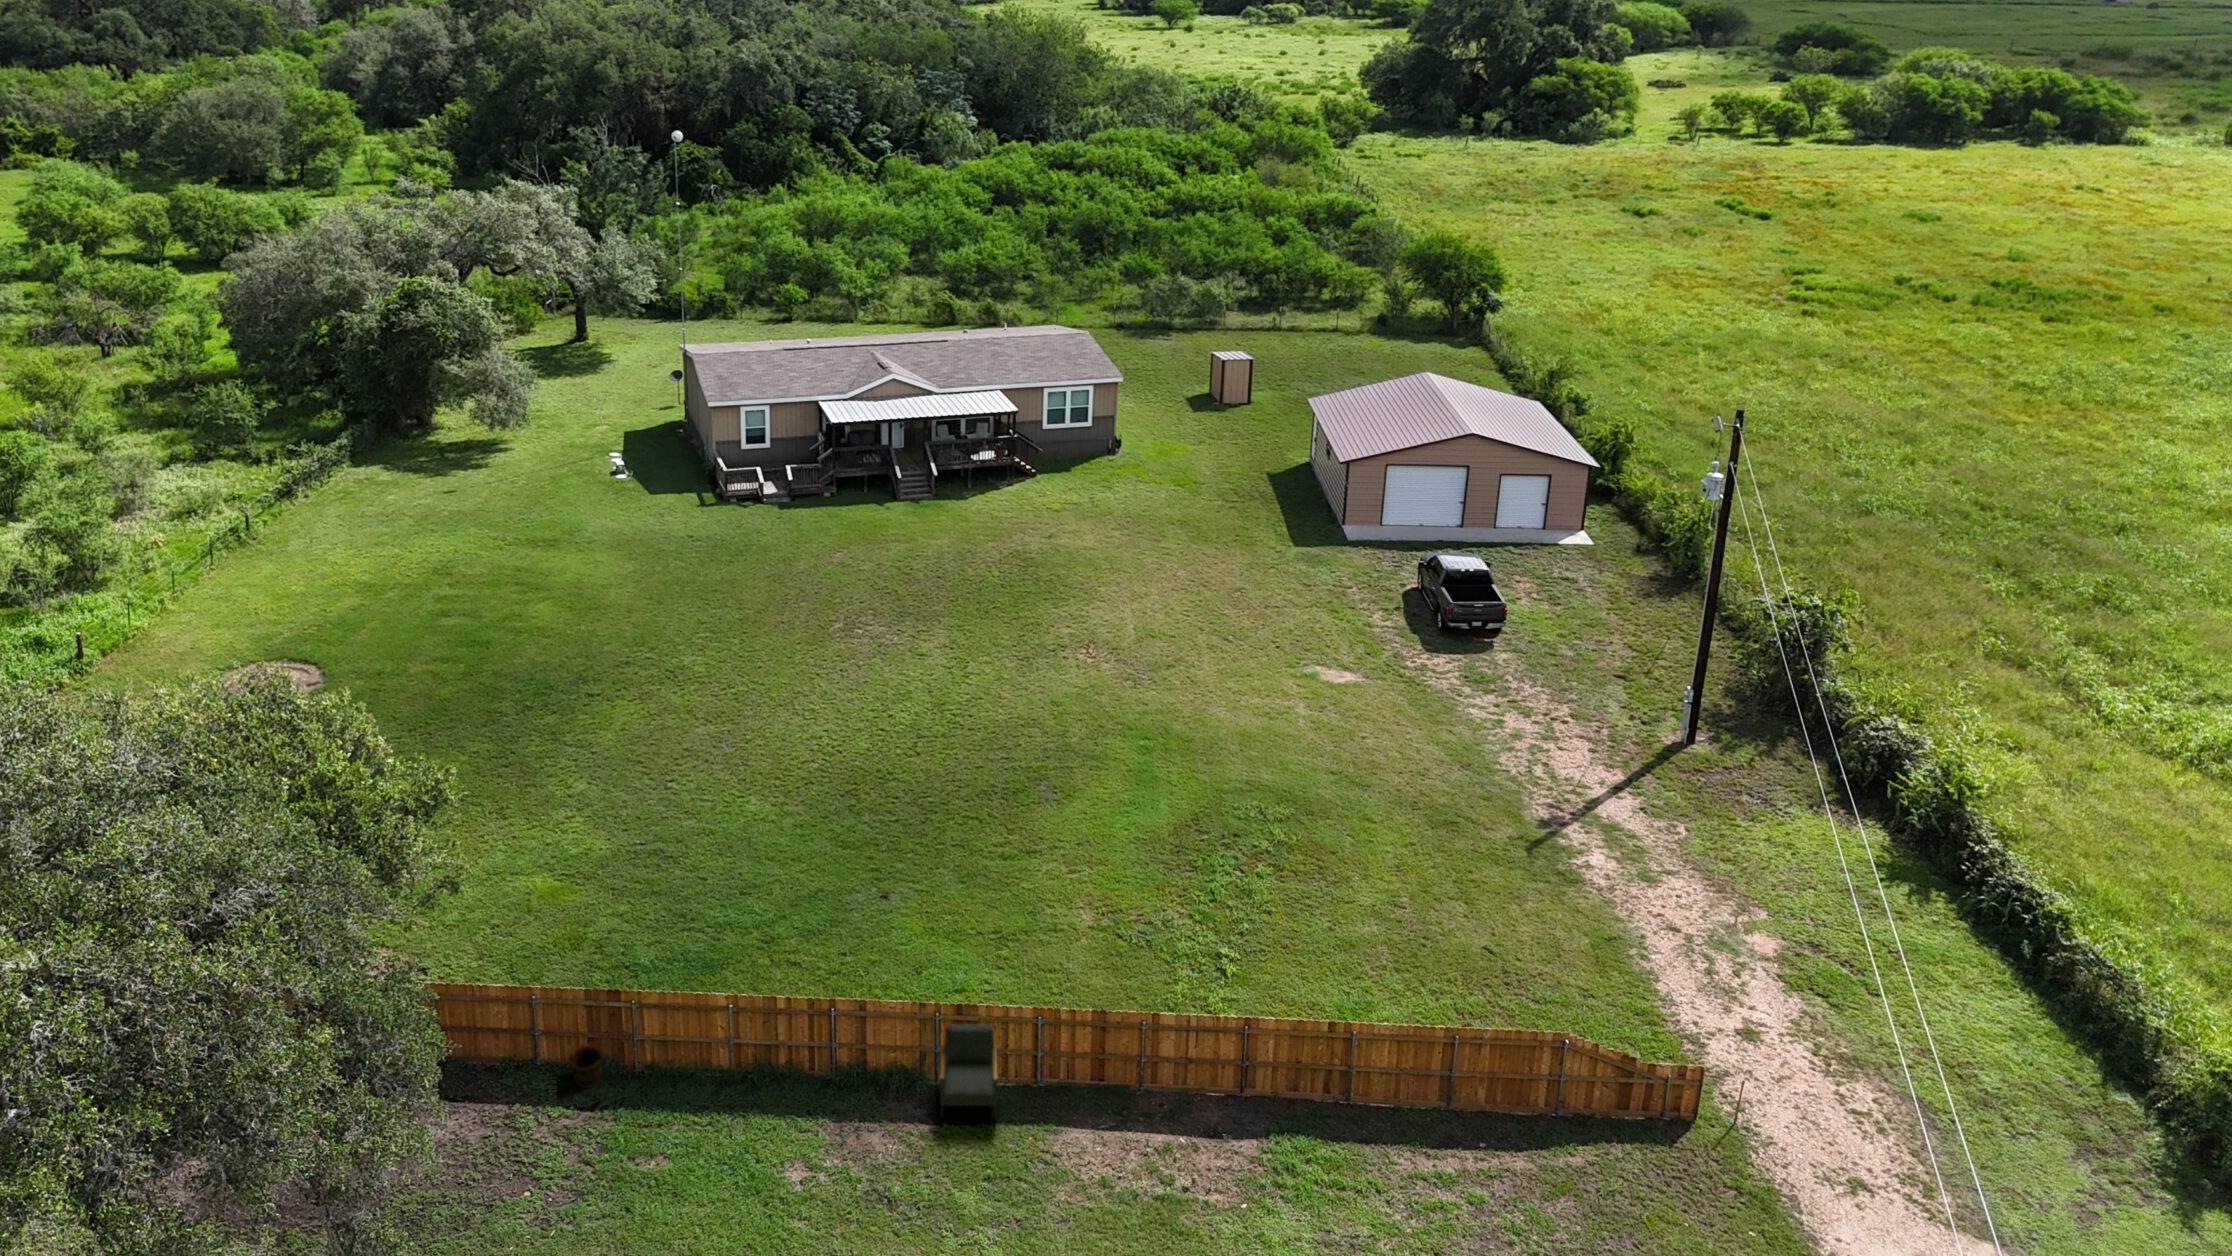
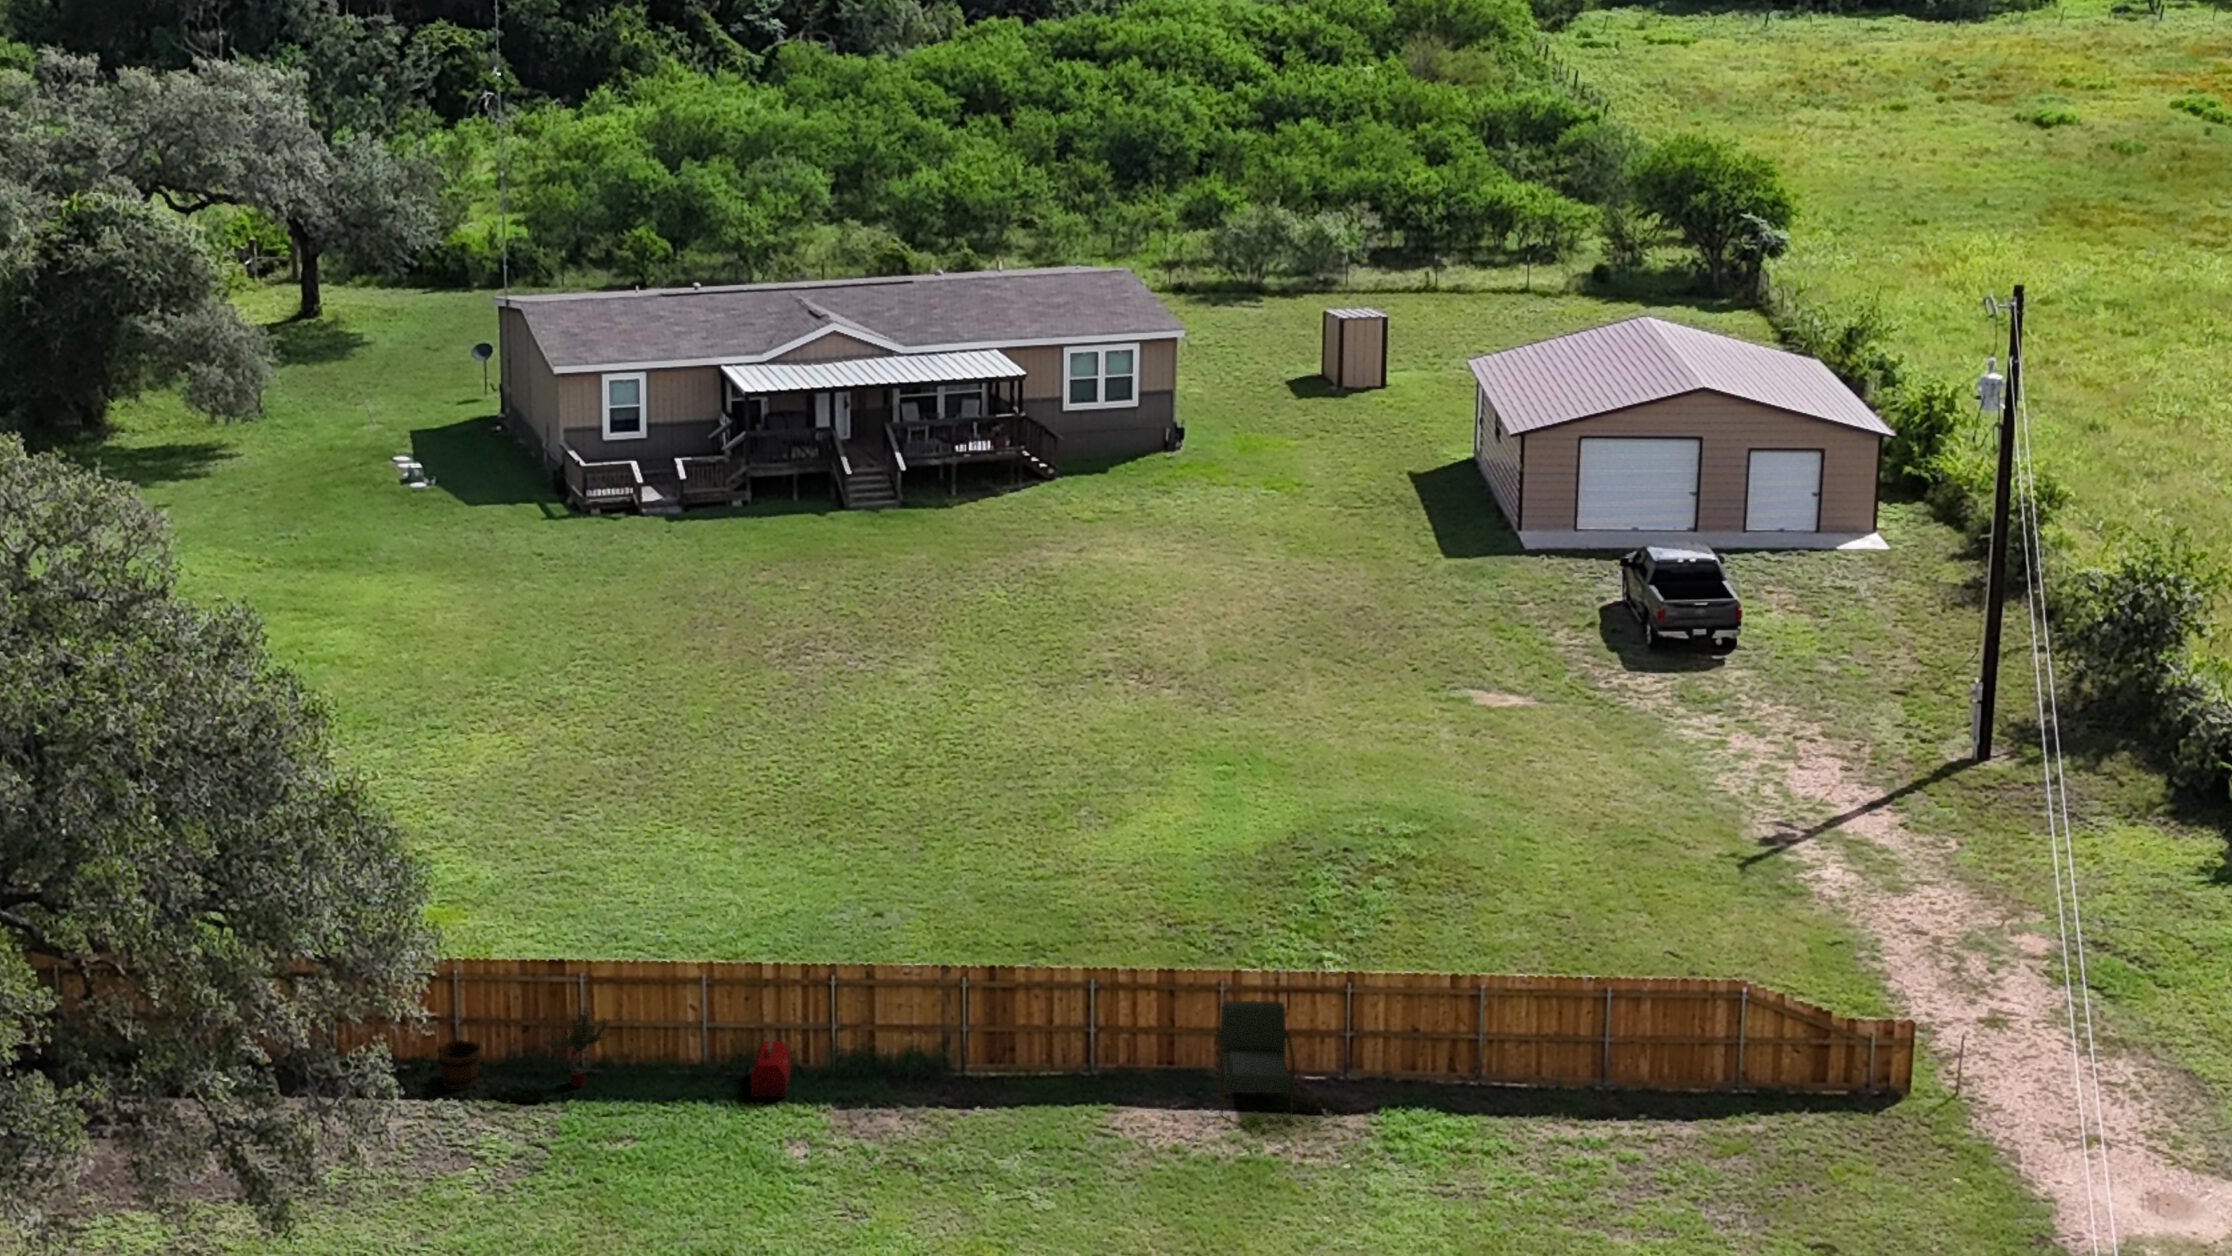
potted tree: present [1635,521,1653,551] -> present [543,1007,610,1087]
chair: present [940,1024,997,1118] -> present [1217,1001,1295,1116]
toolbox: none [805,1050,837,1100] -> present [751,1041,791,1097]

